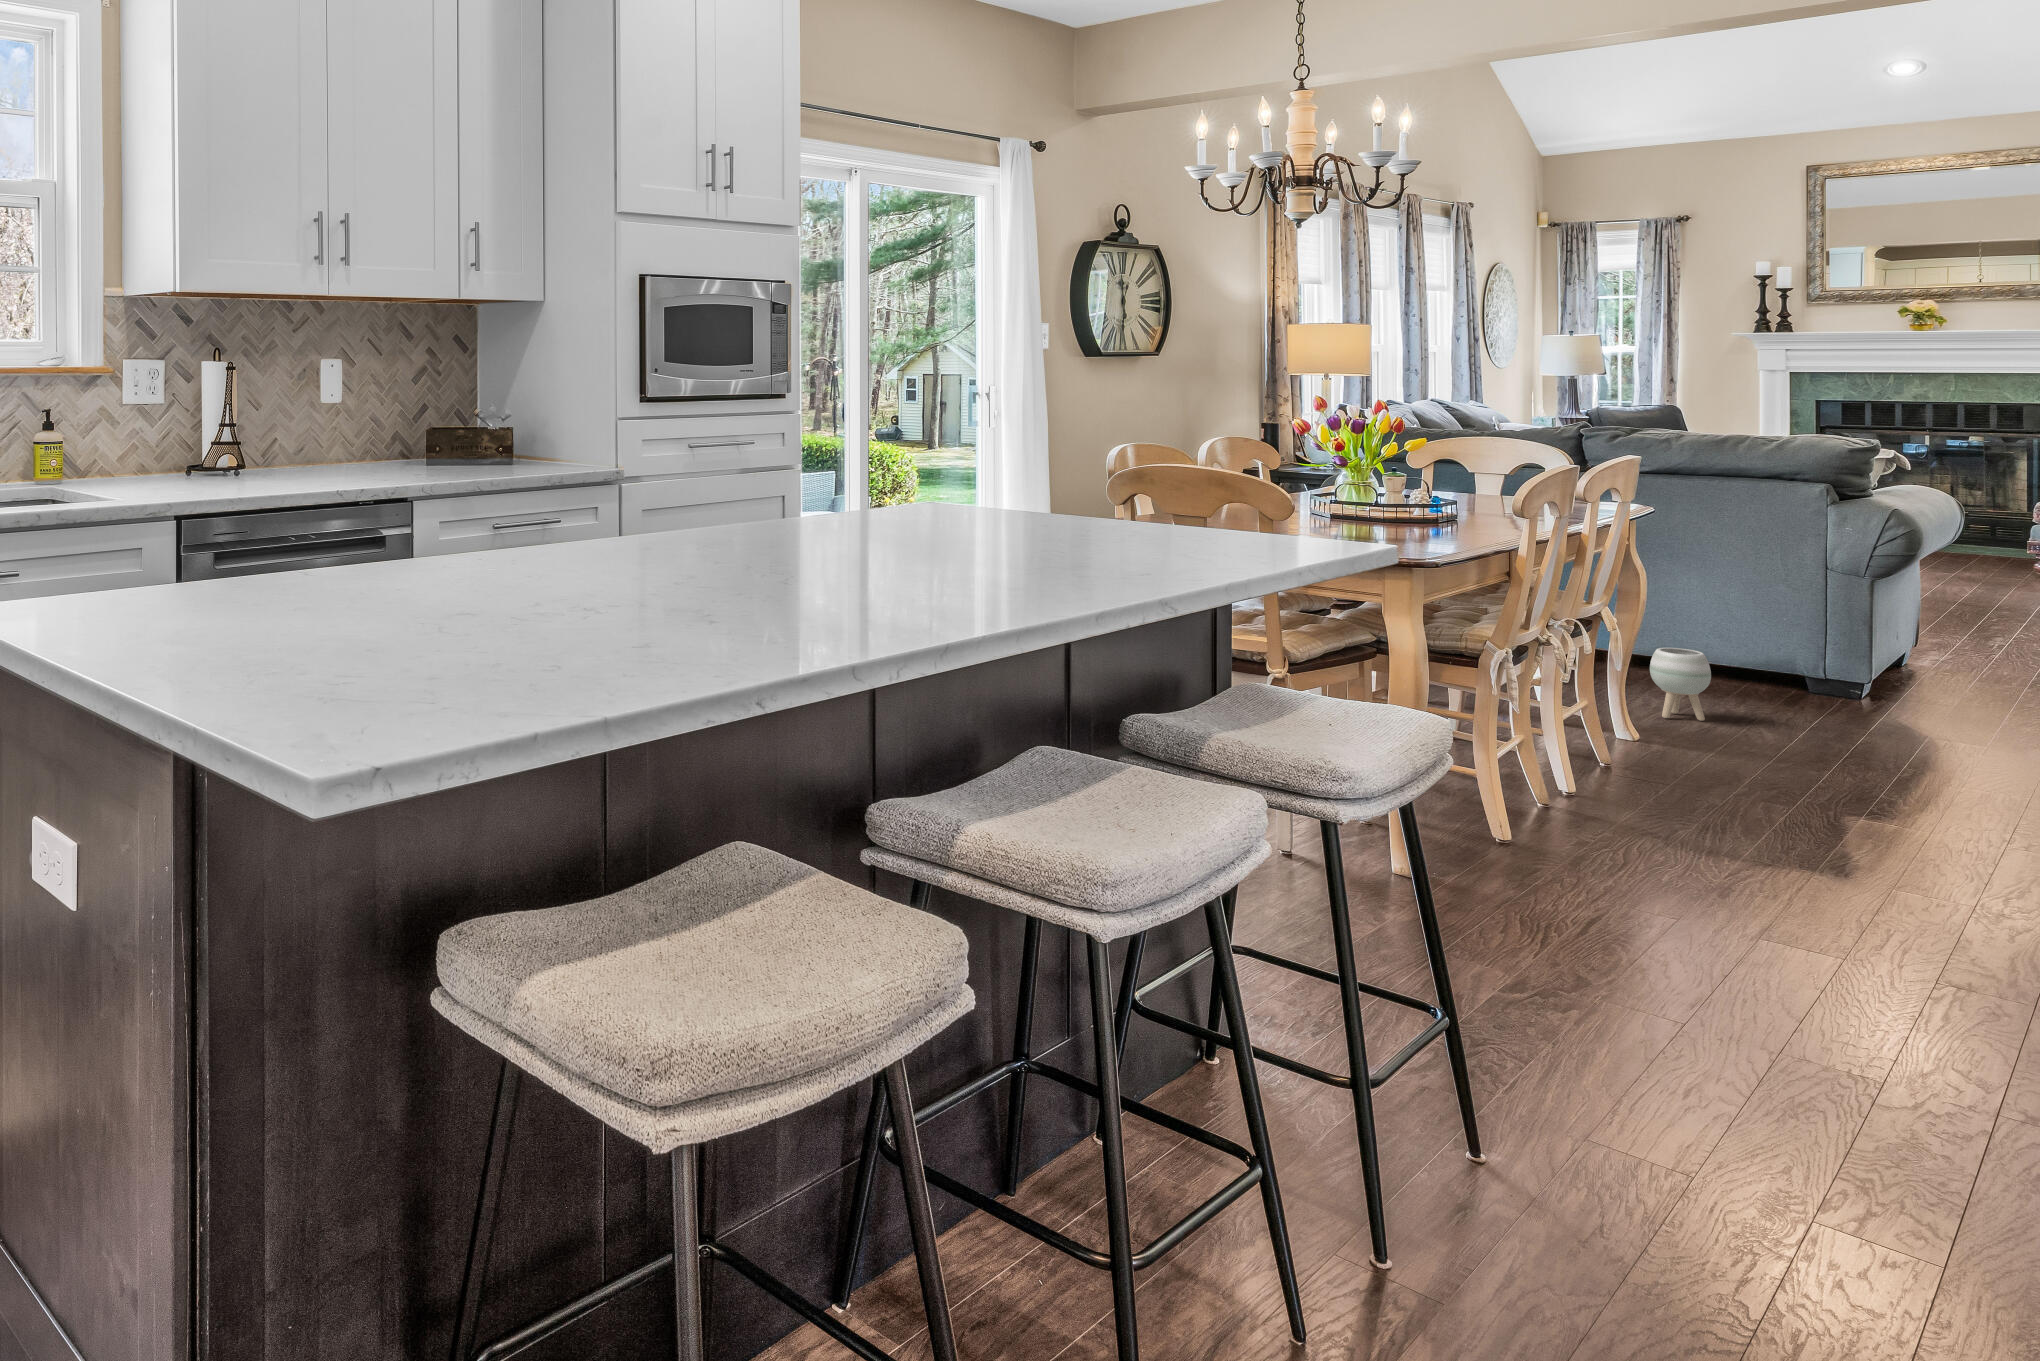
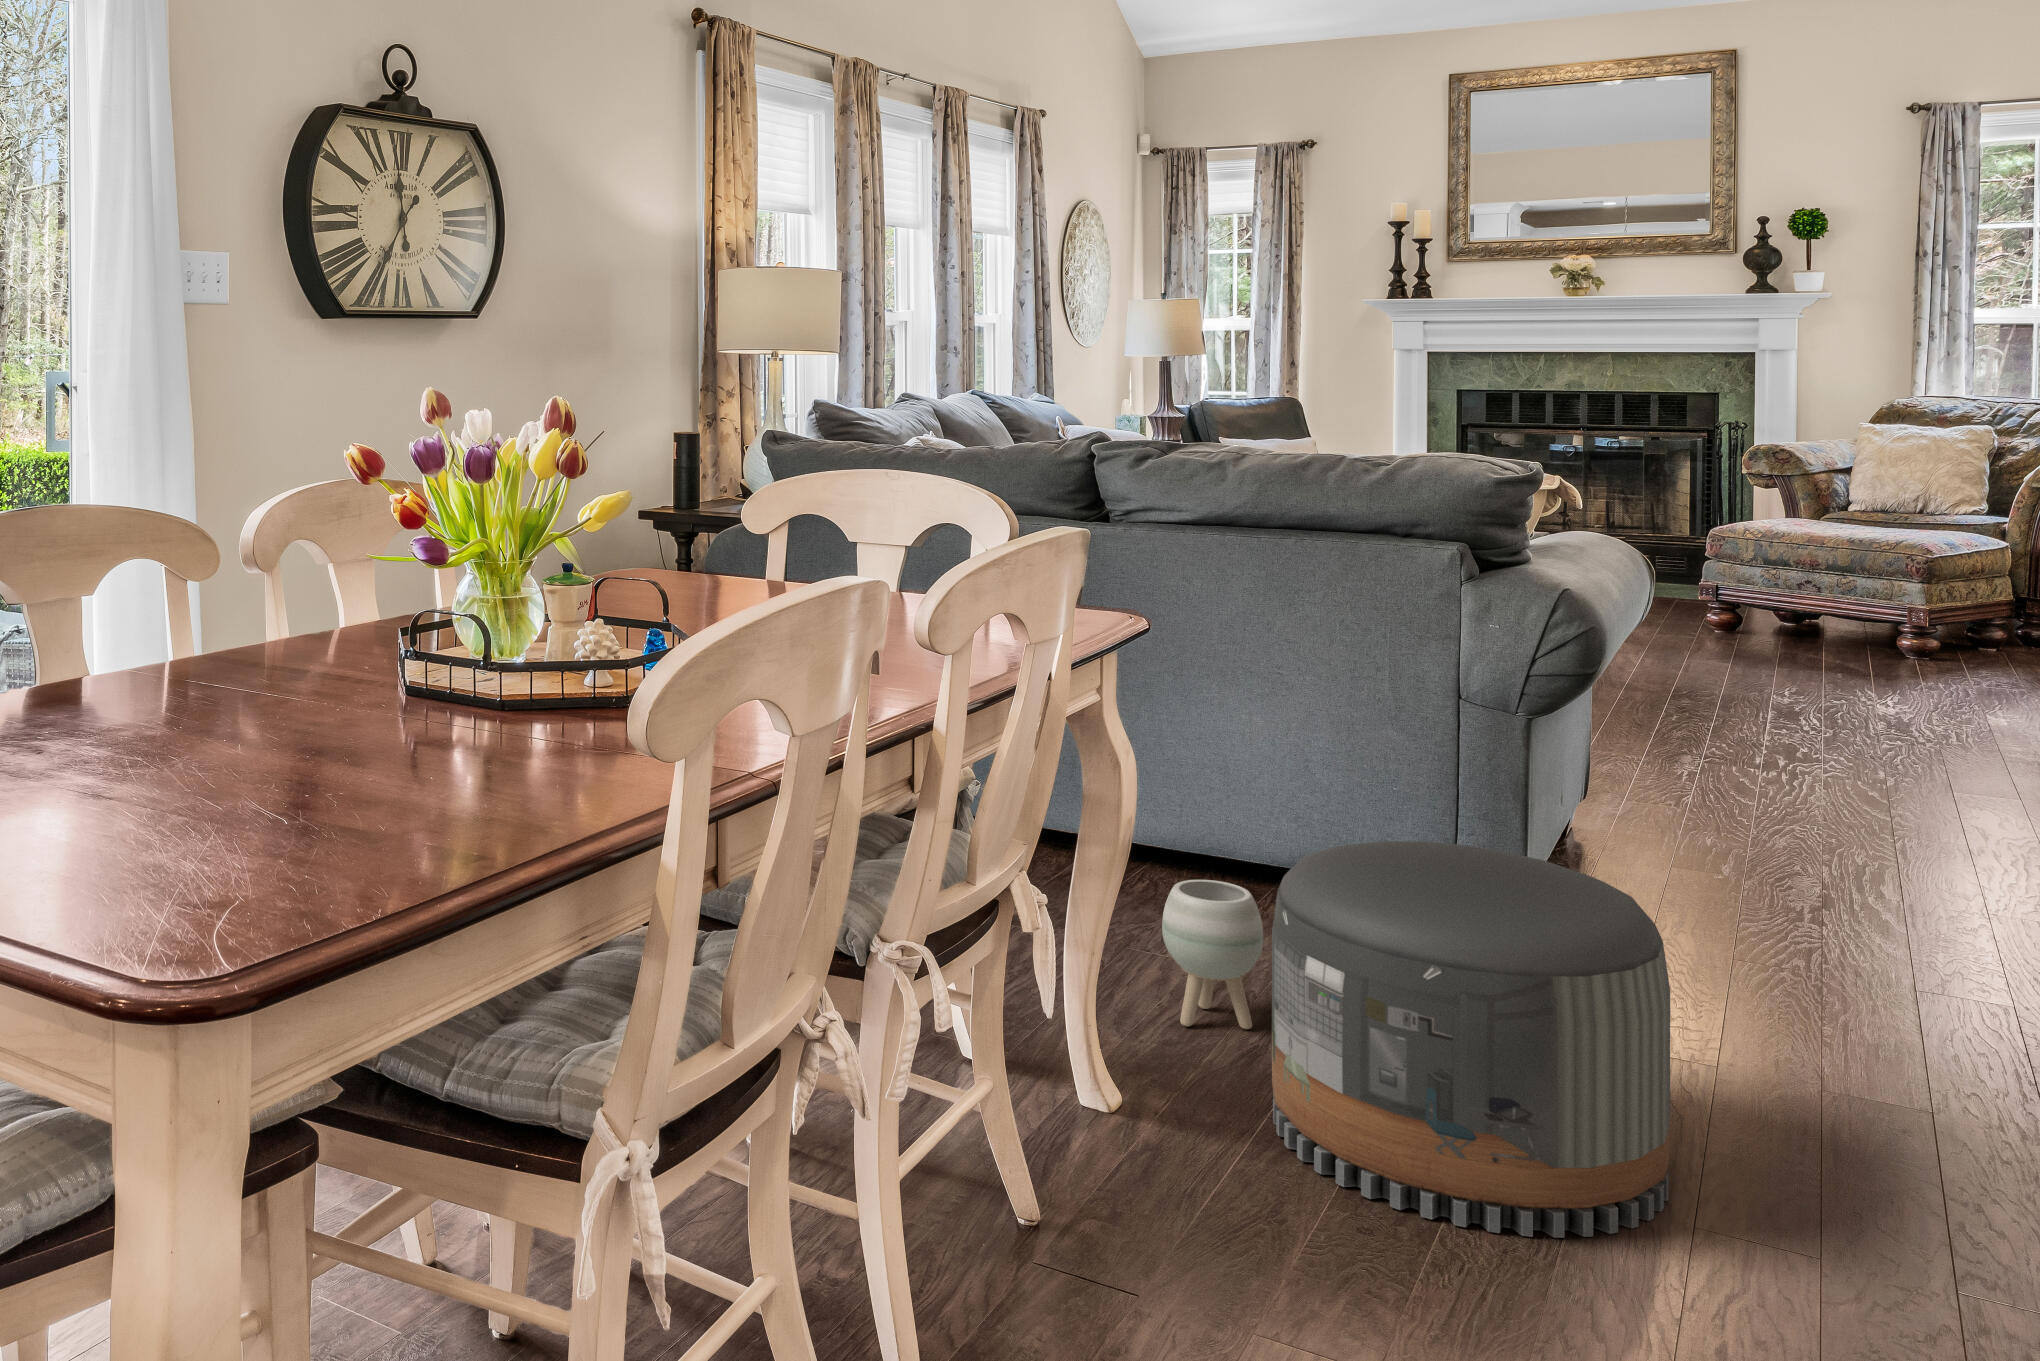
pouf: none [1724,619,1950,784] -> present [1272,841,1670,1238]

